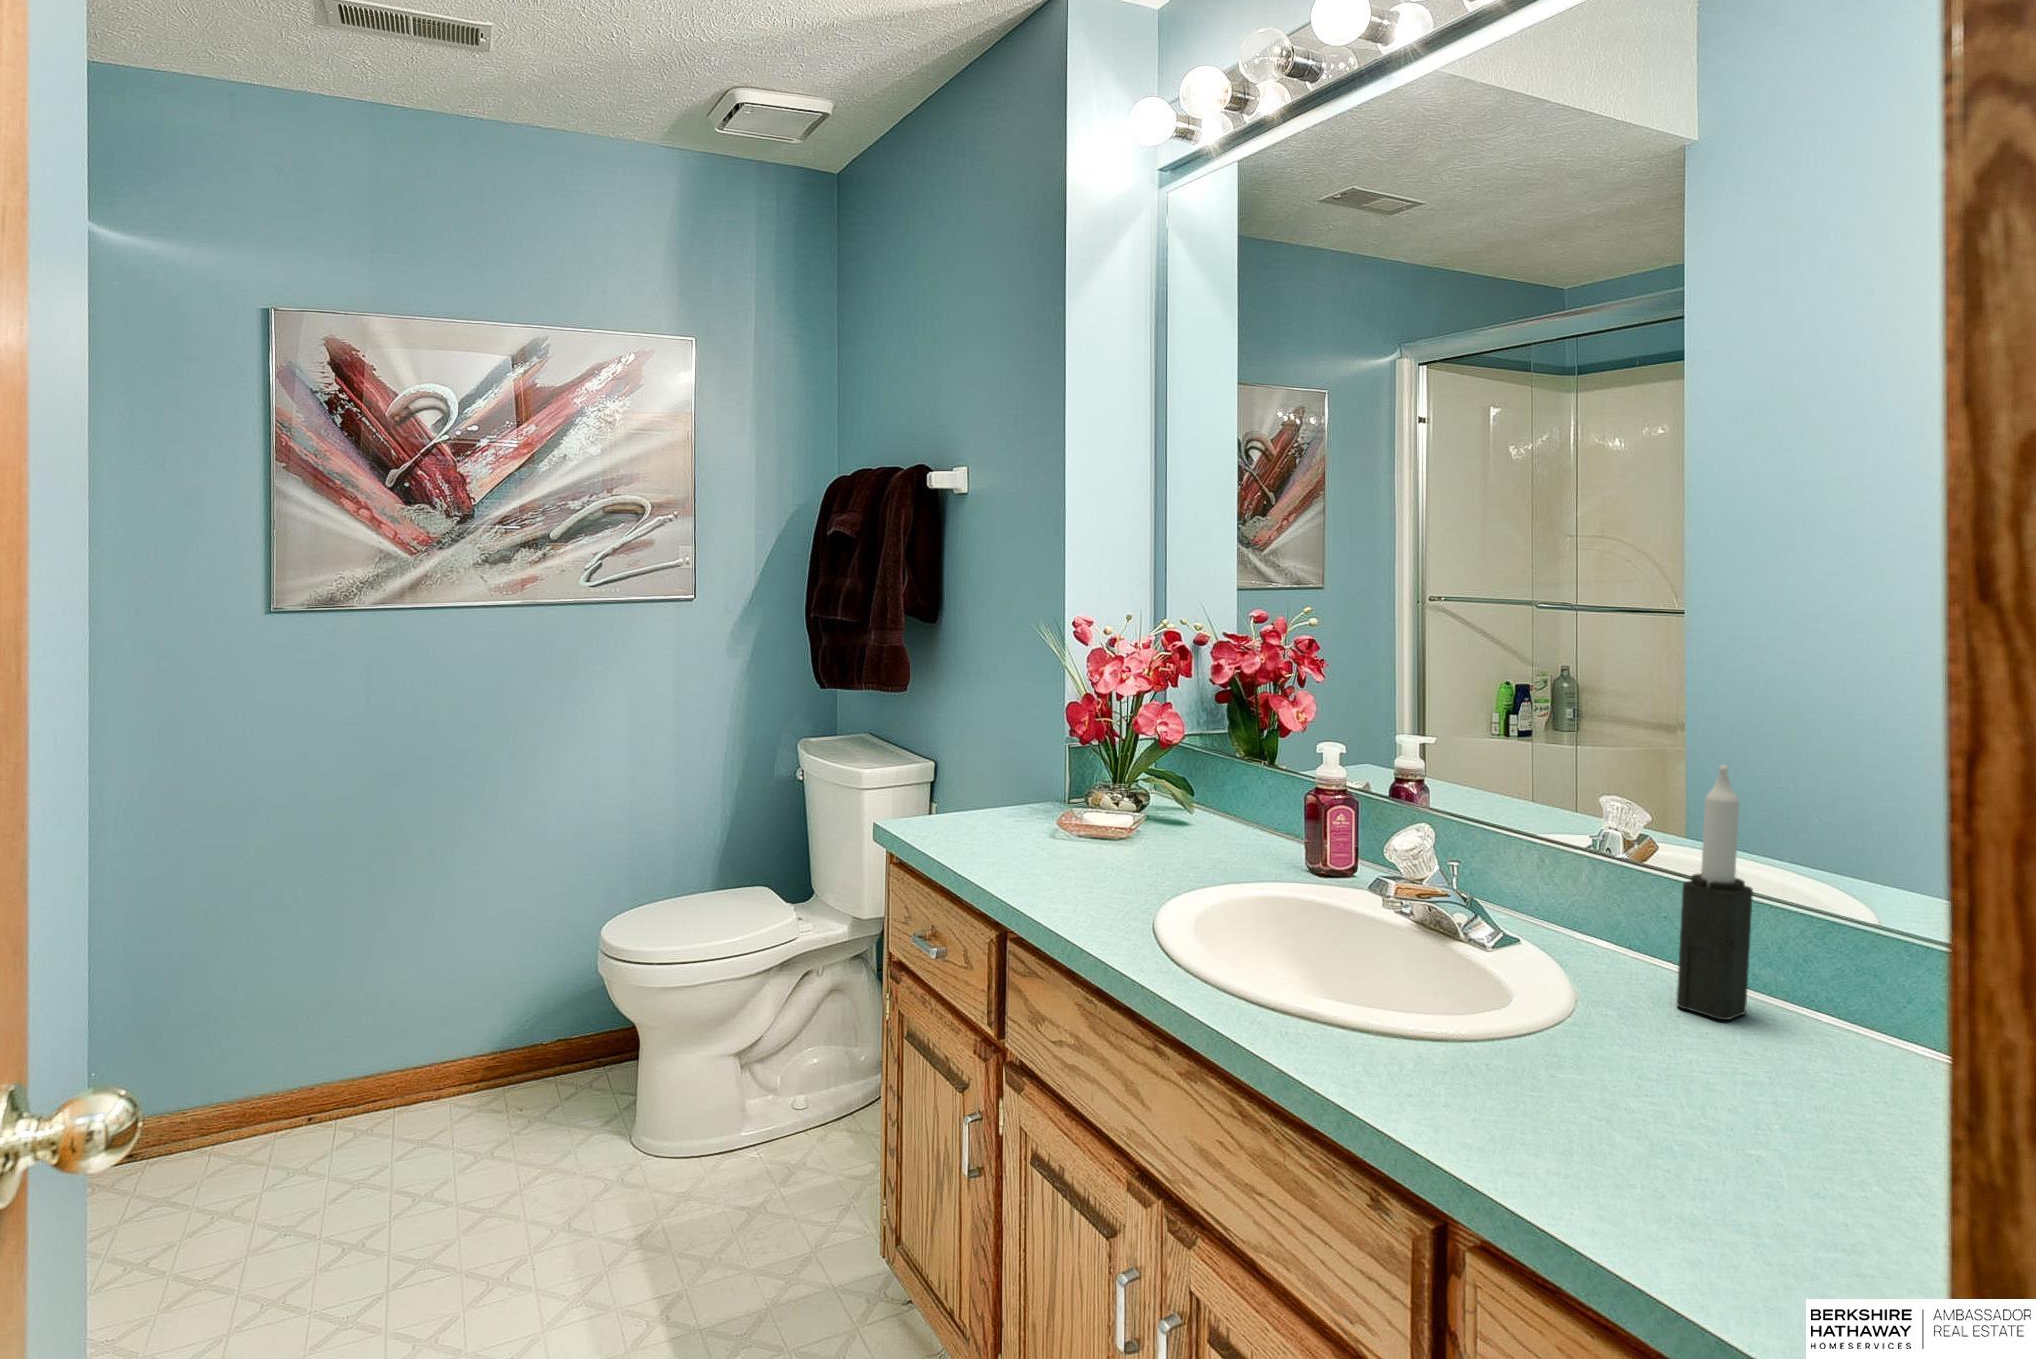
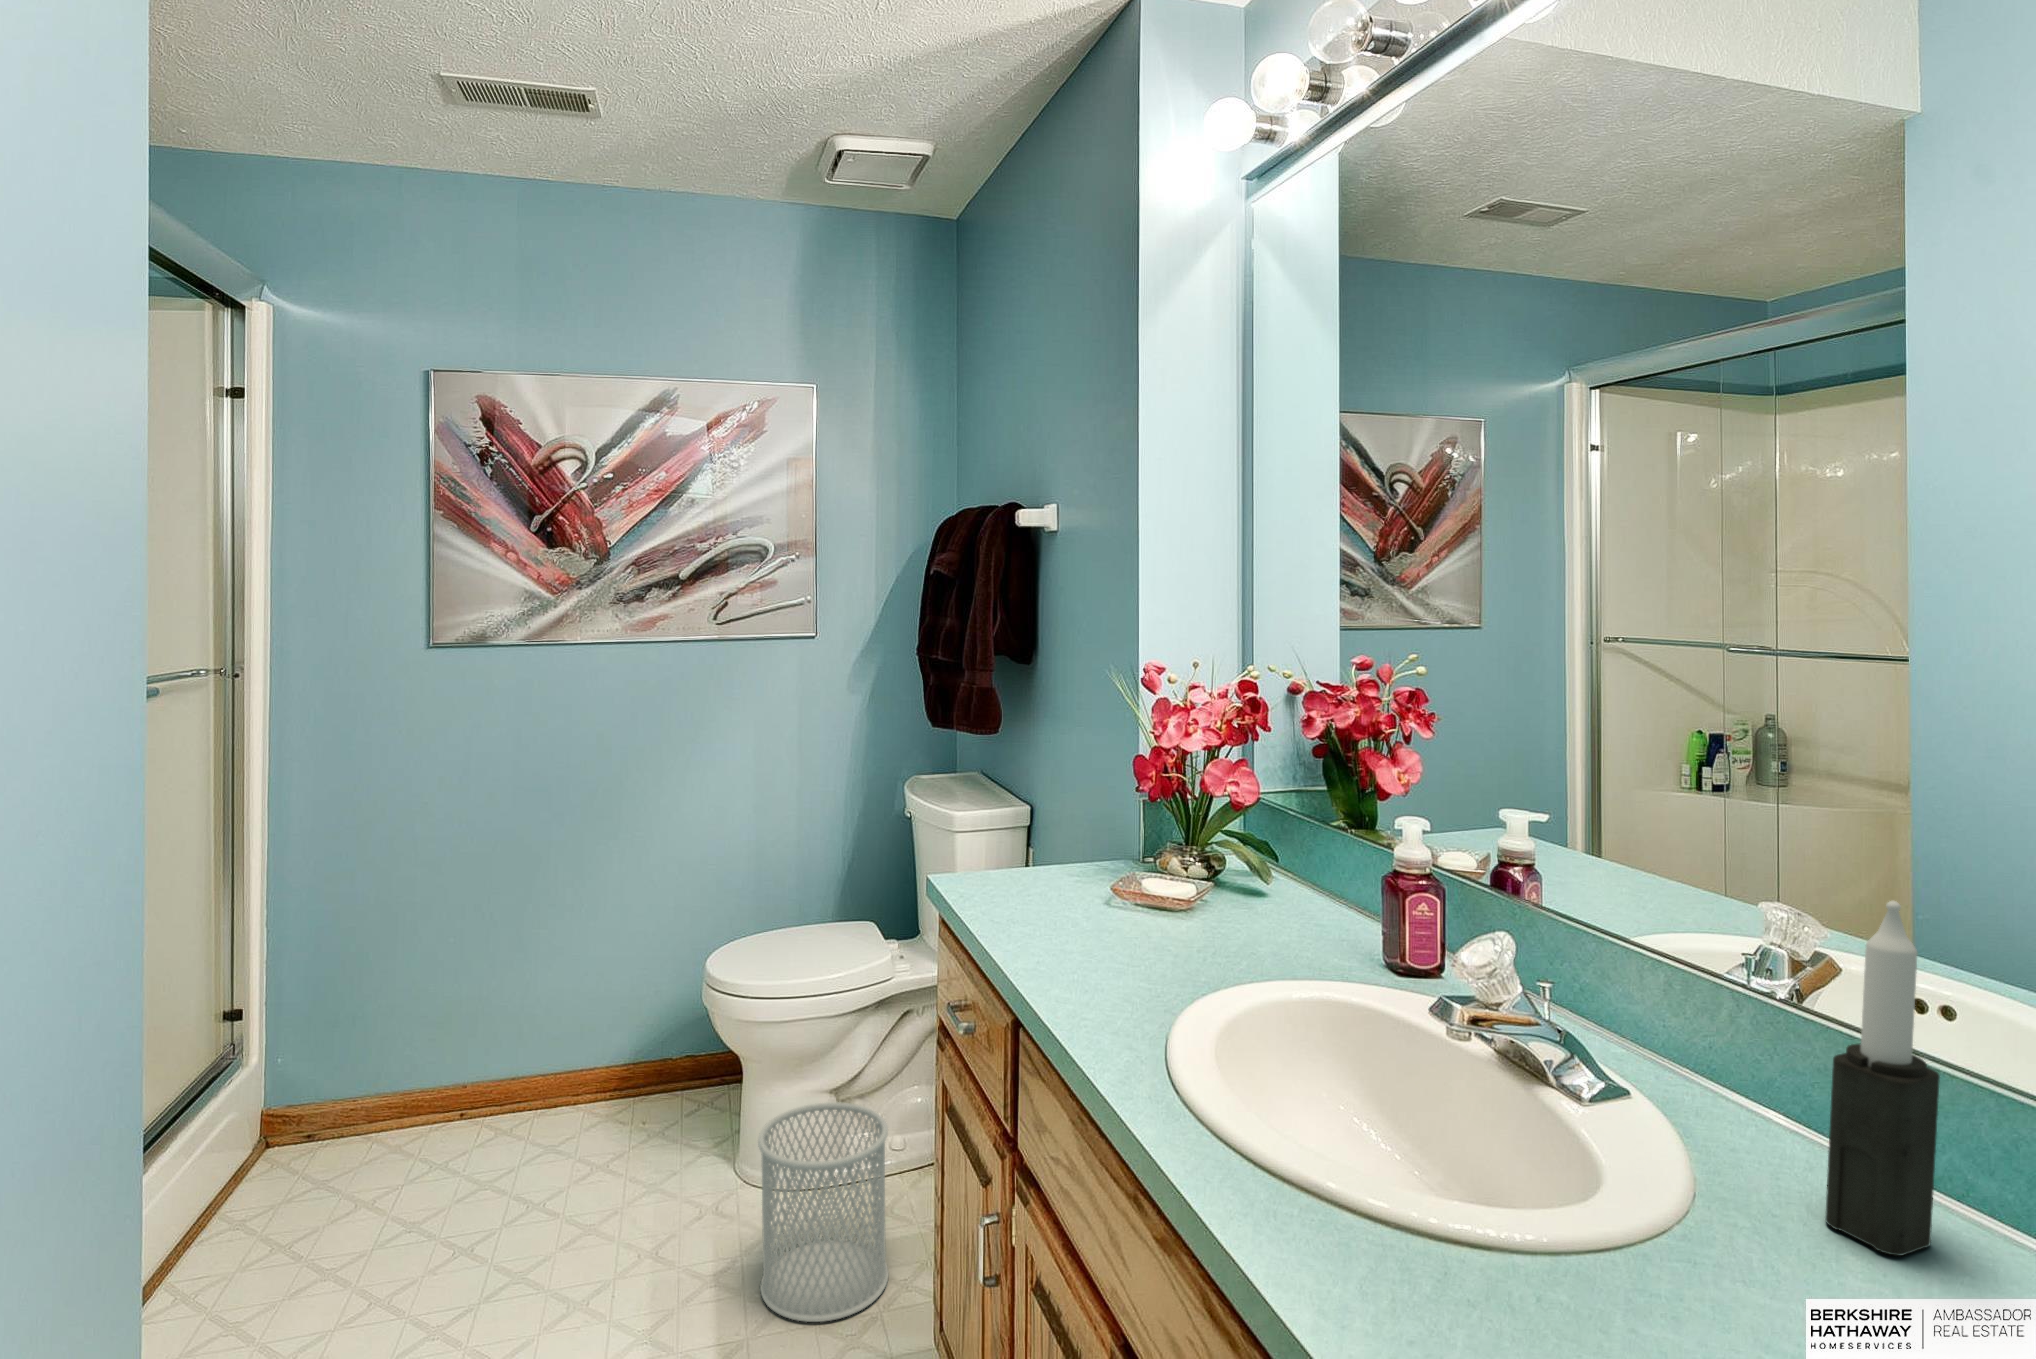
wastebasket: none [684,1058,814,1267] -> present [758,1102,889,1322]

